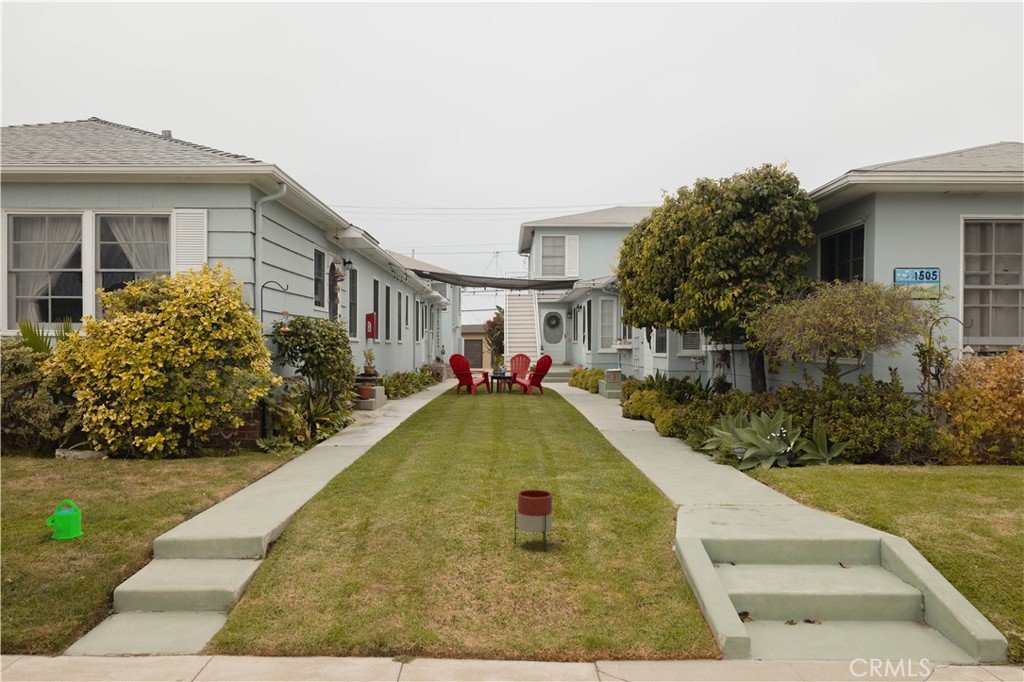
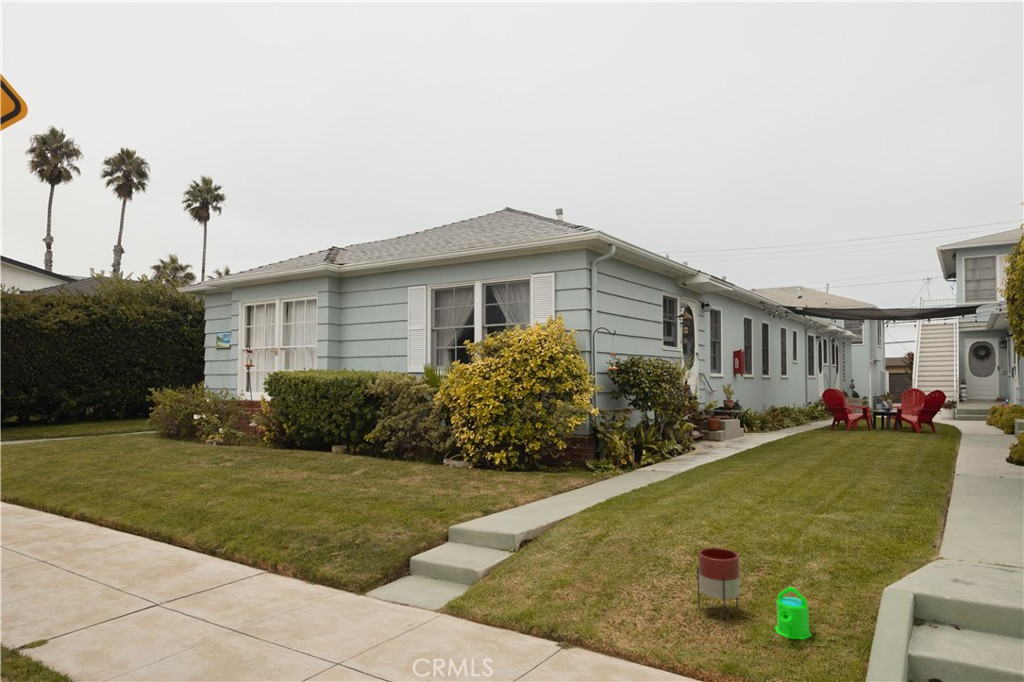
watering can: present [46,500,83,539] -> present [775,587,811,639]

